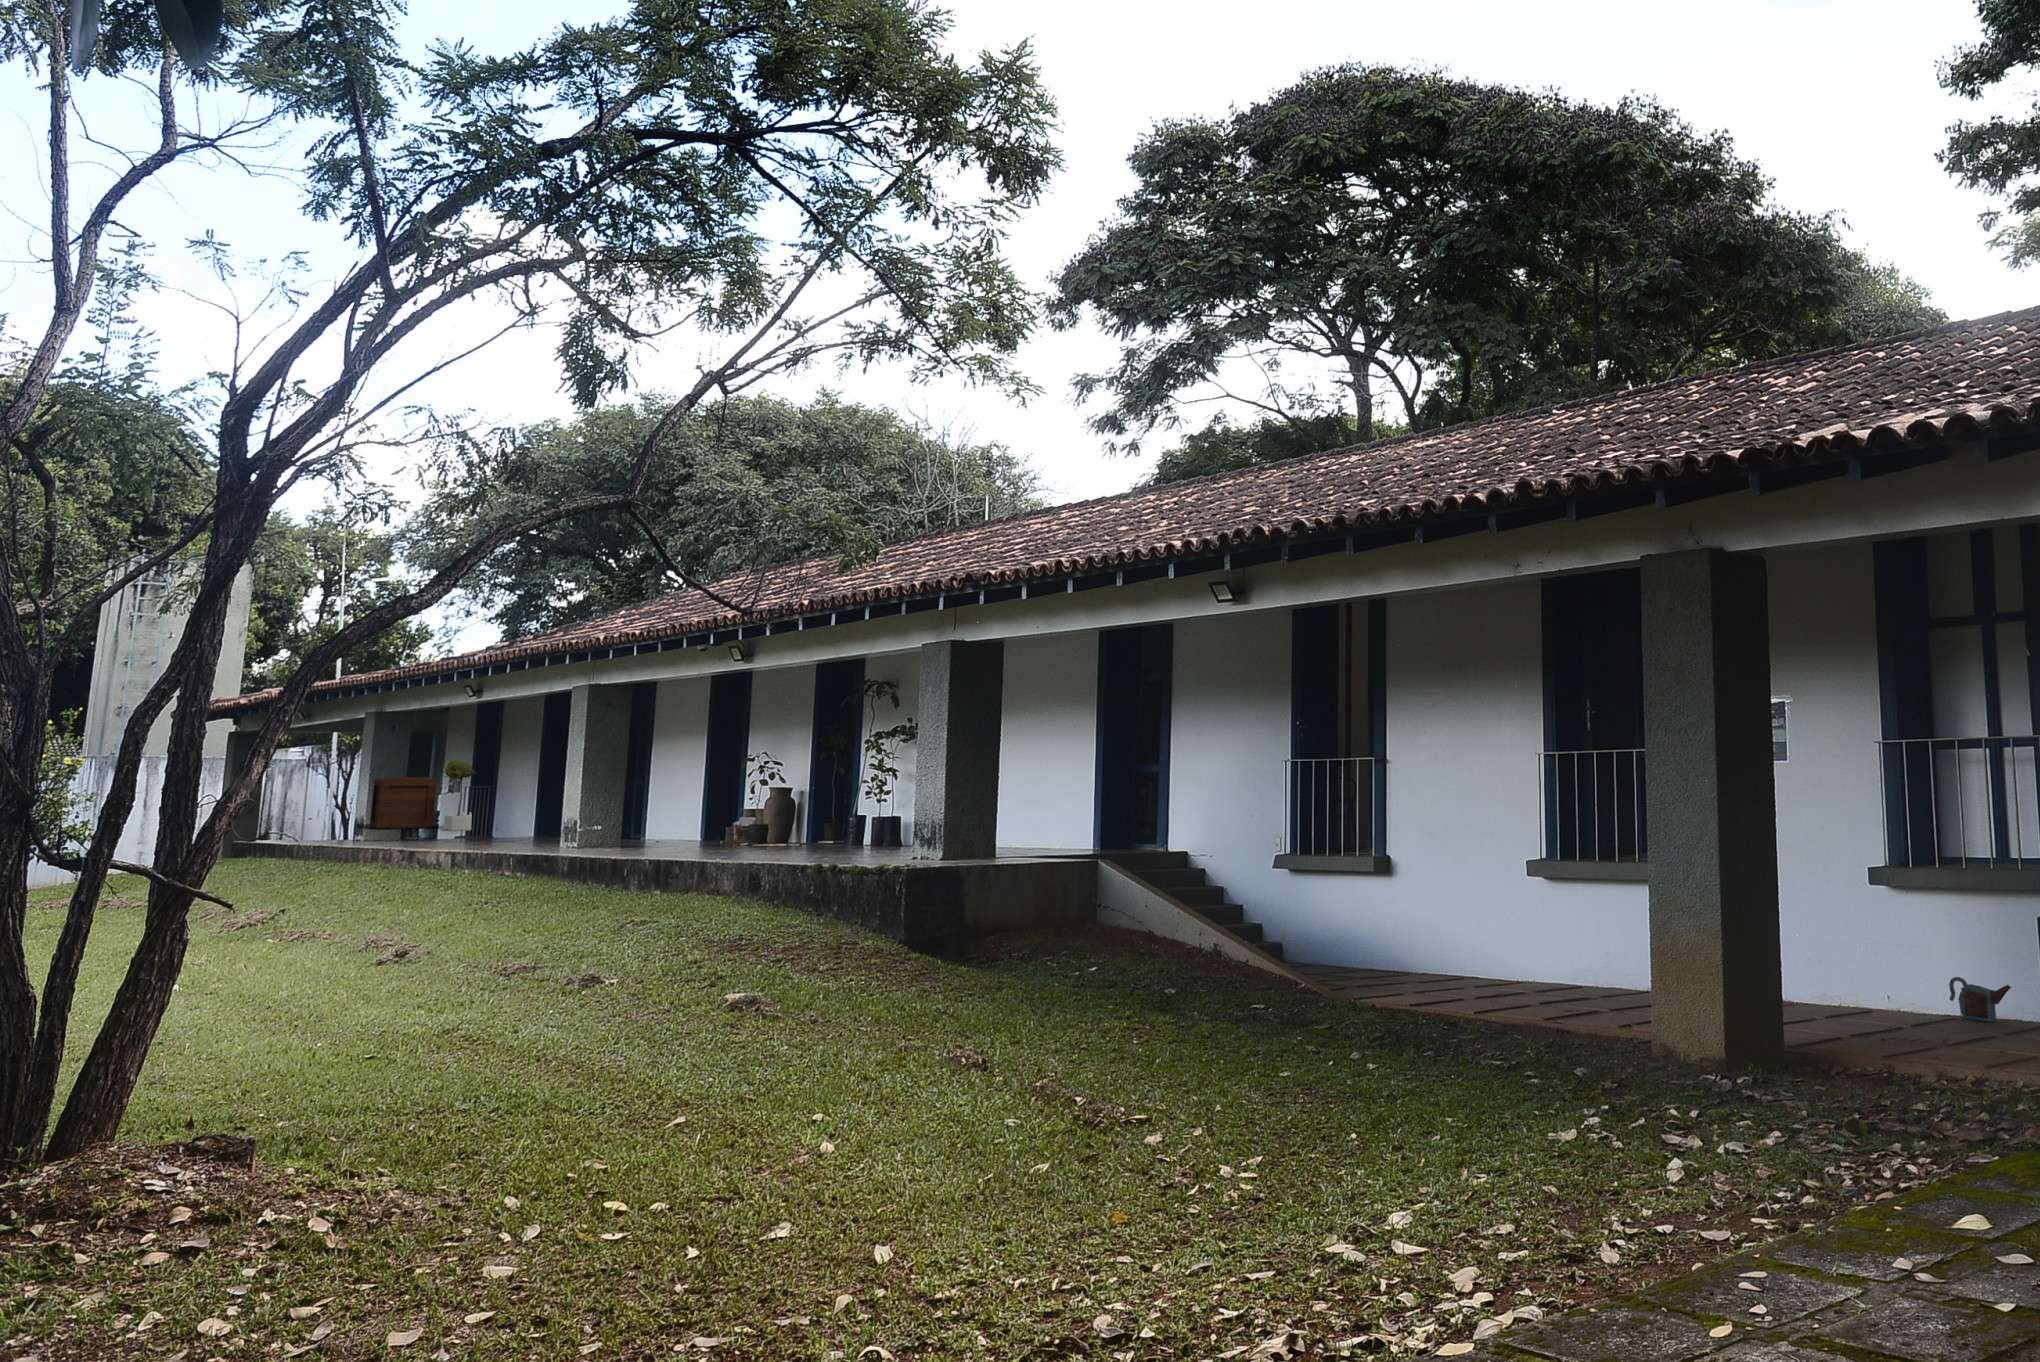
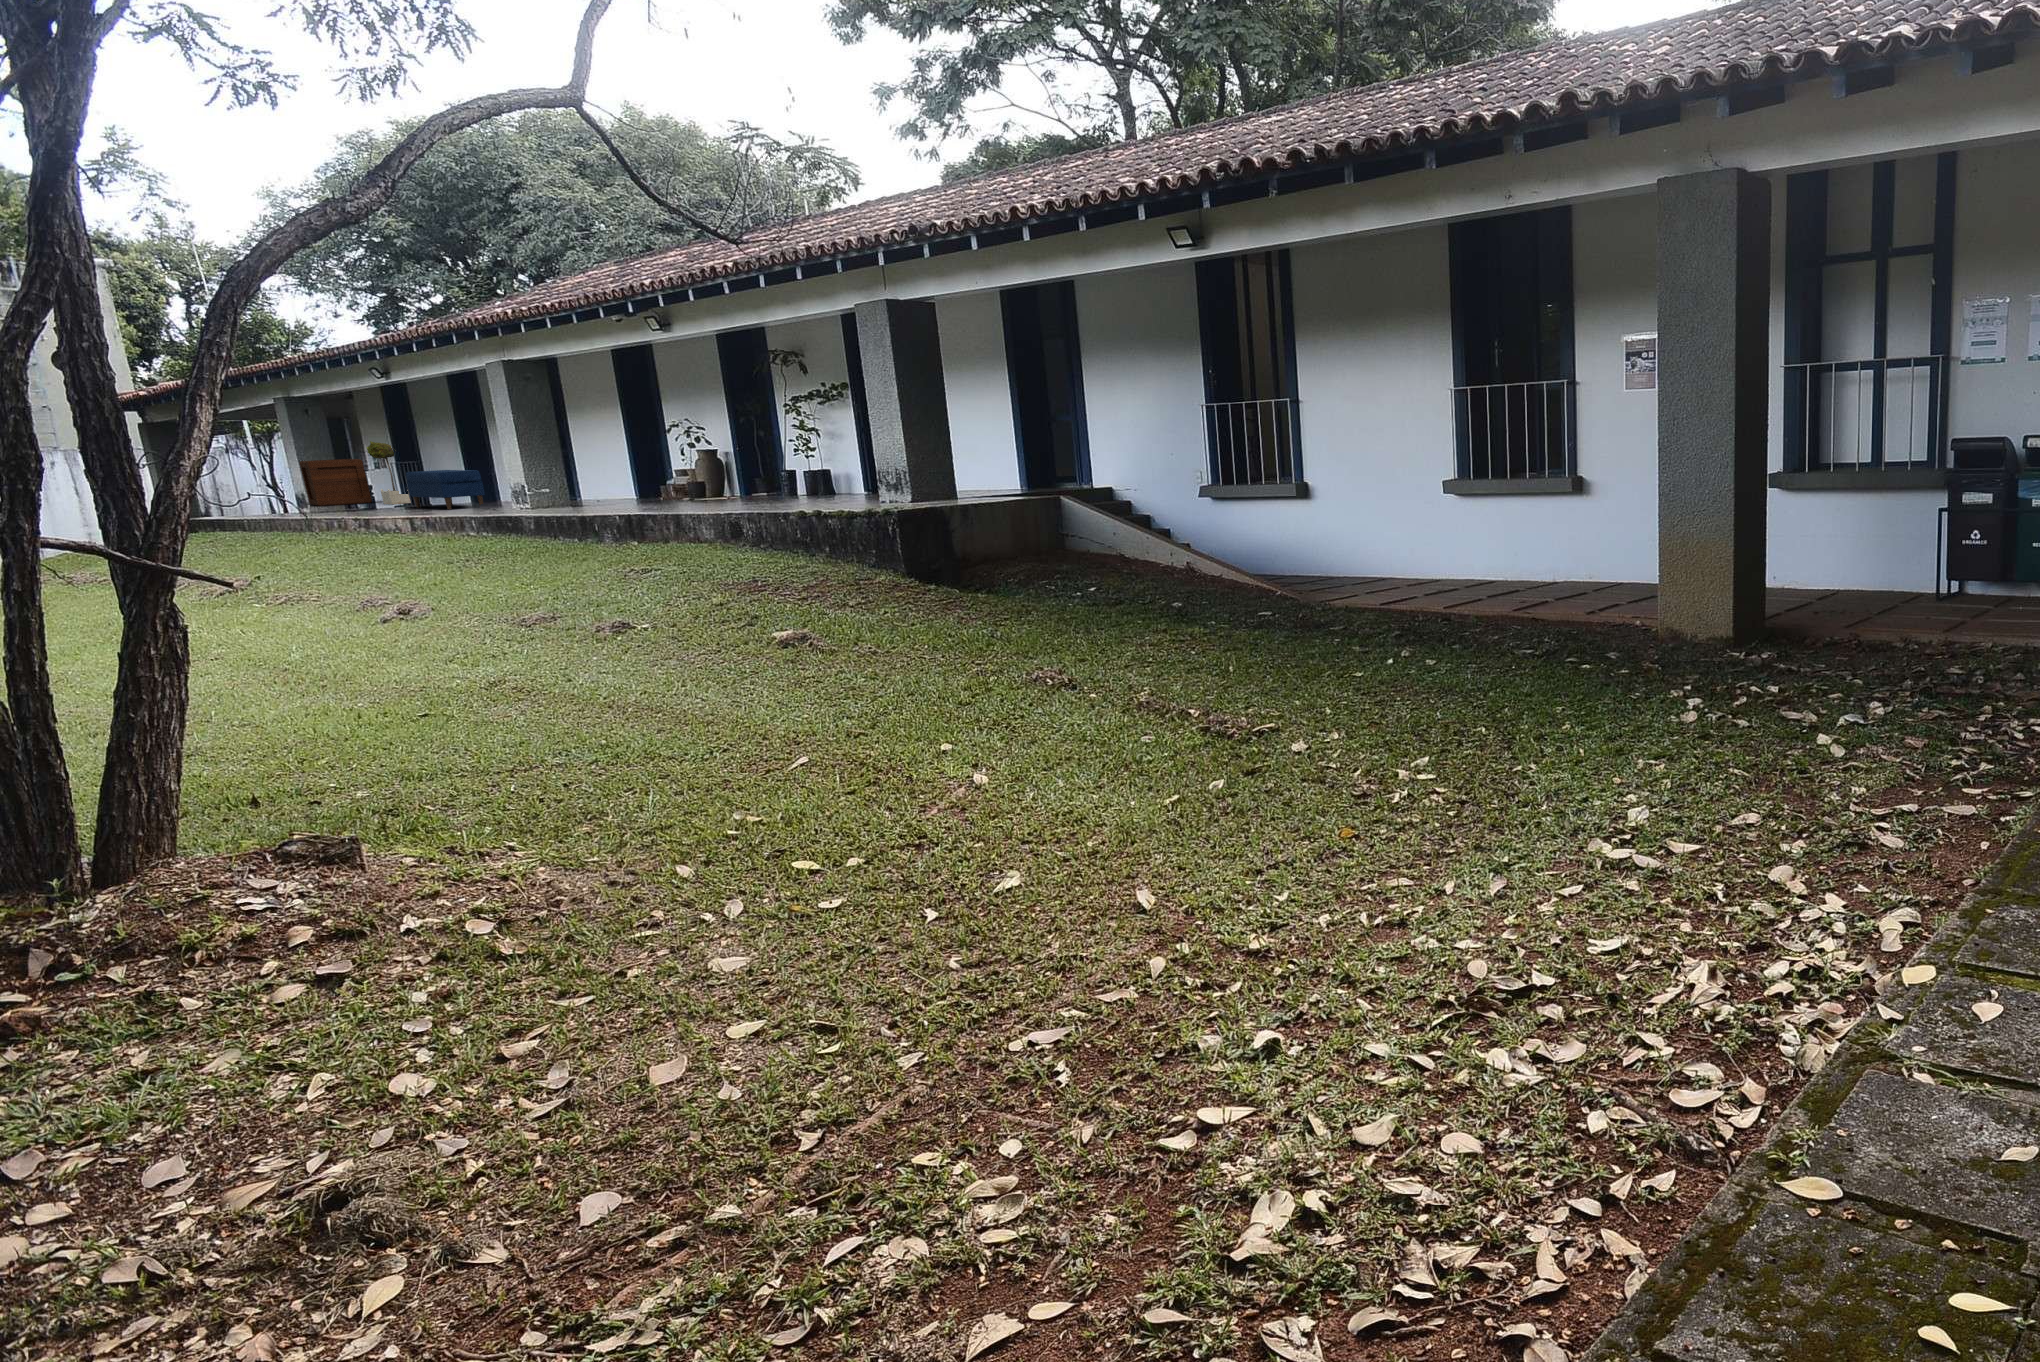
bench: none [471,795,549,840] -> present [406,470,485,510]
watering can: present [1949,977,2011,1022] -> none [1815,552,1872,585]

